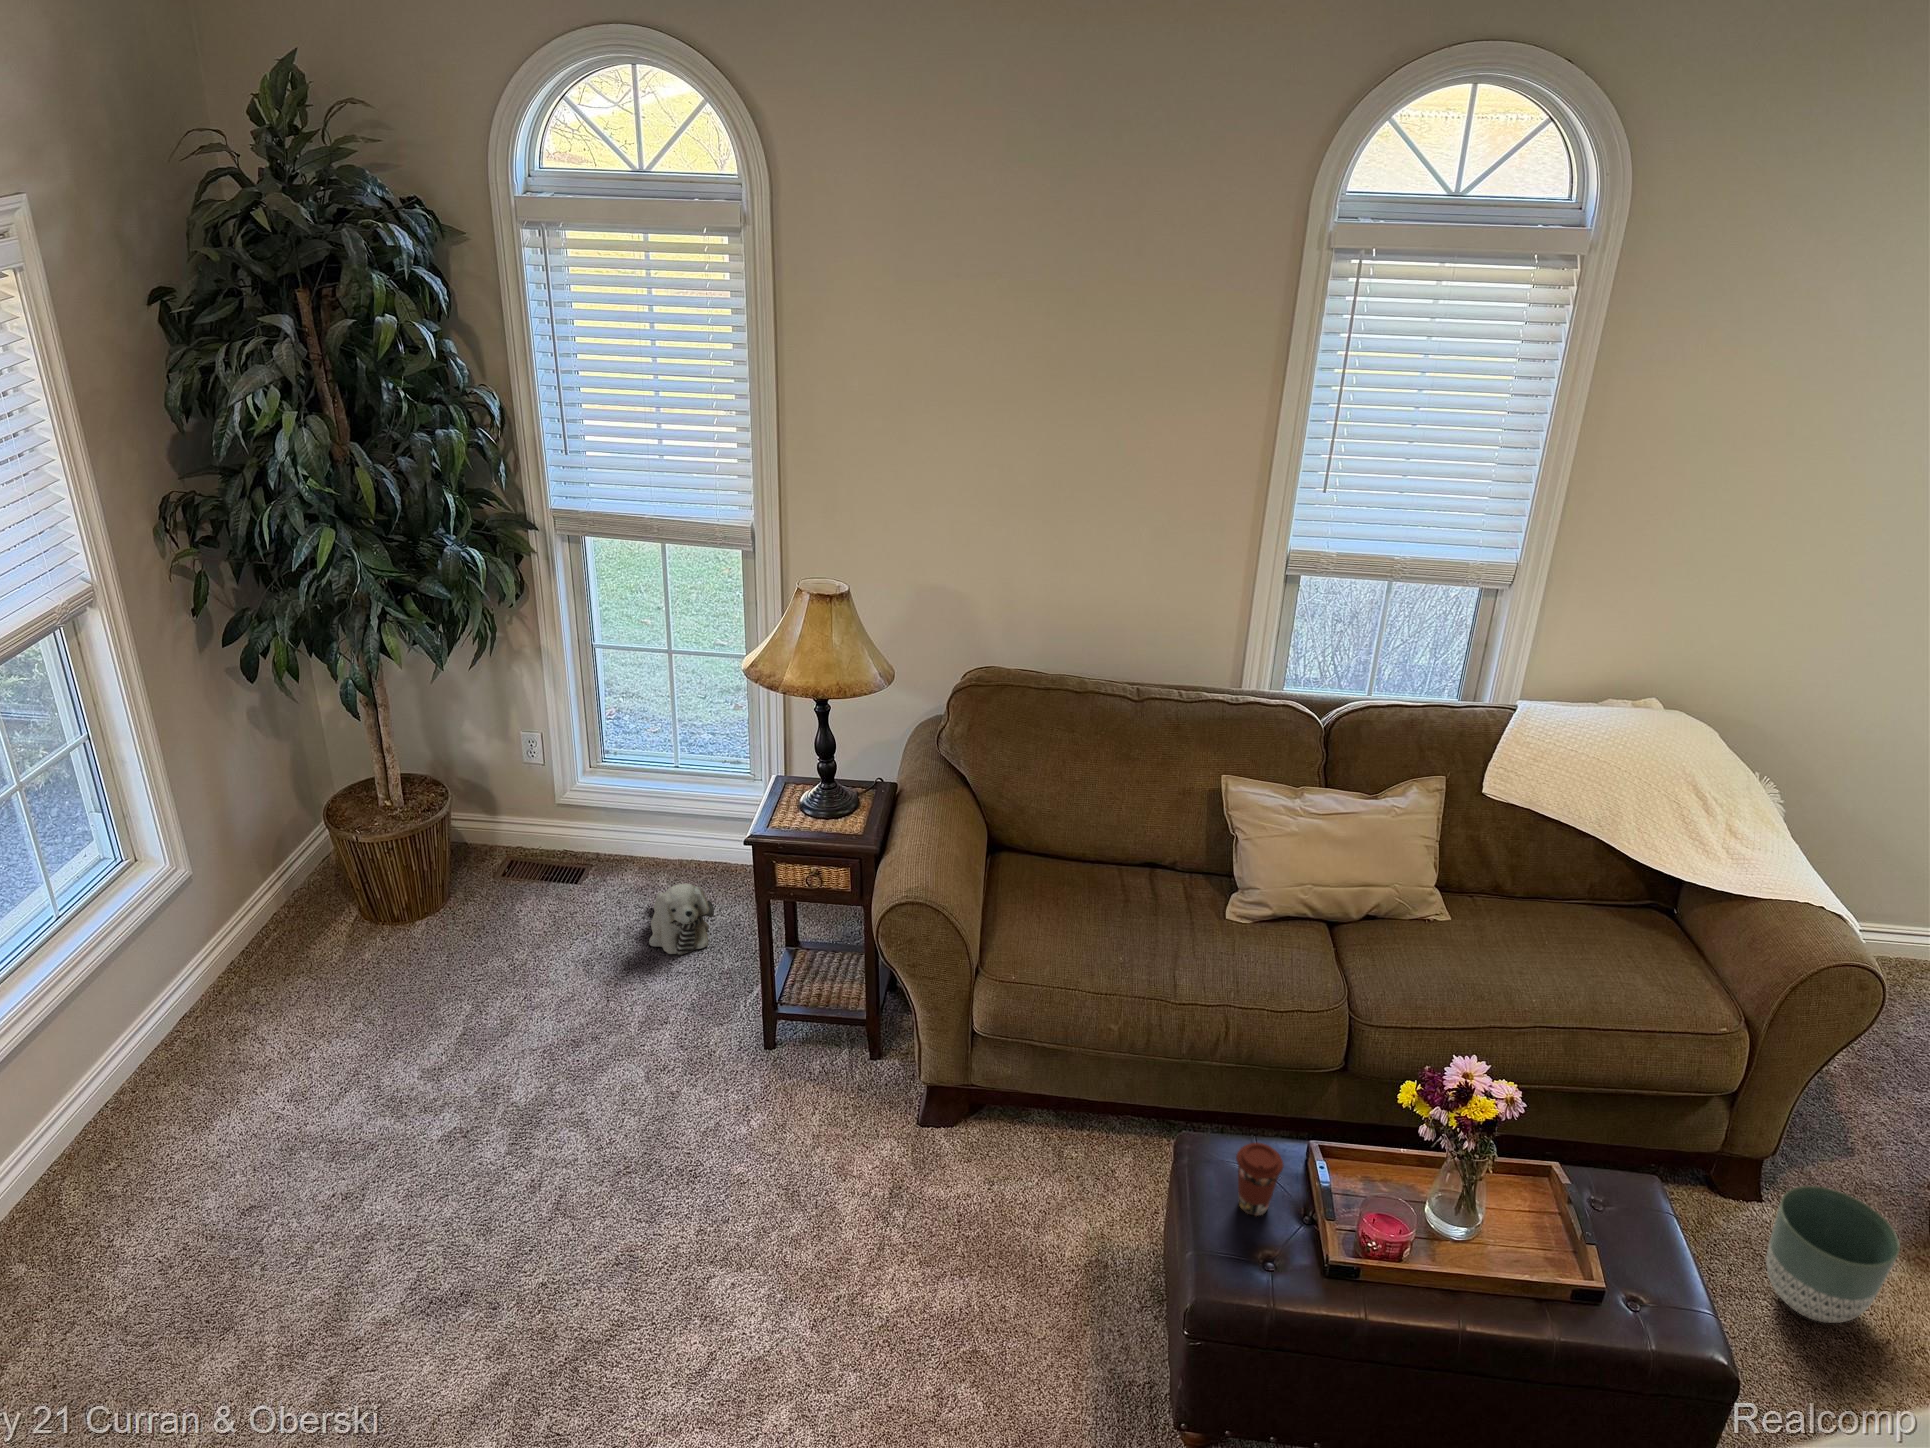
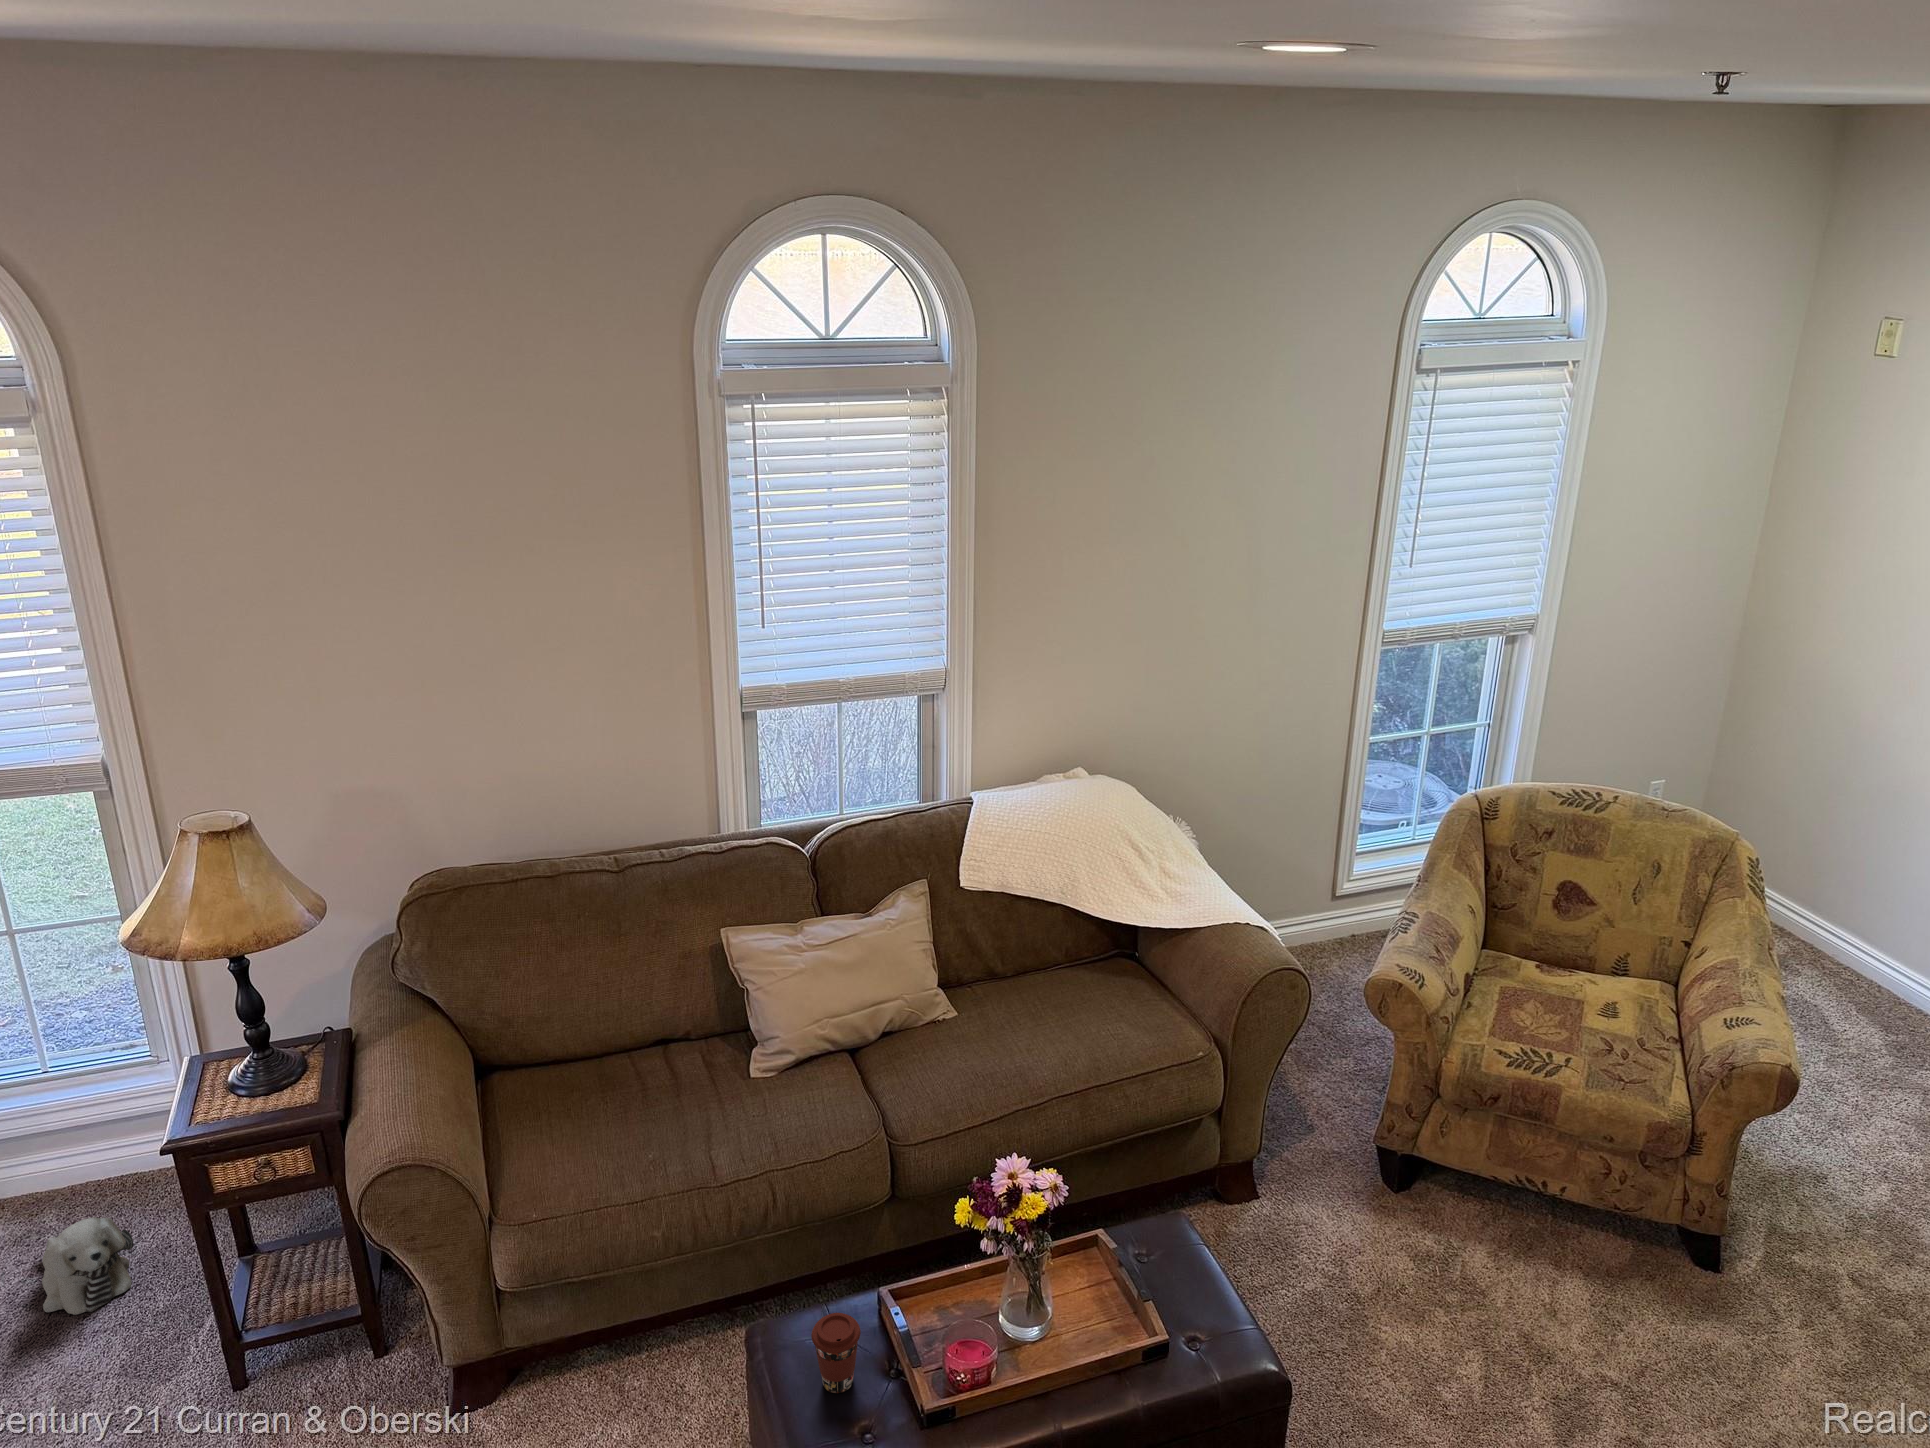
planter: present [1766,1186,1900,1323] -> none [1274,1166,1367,1287]

